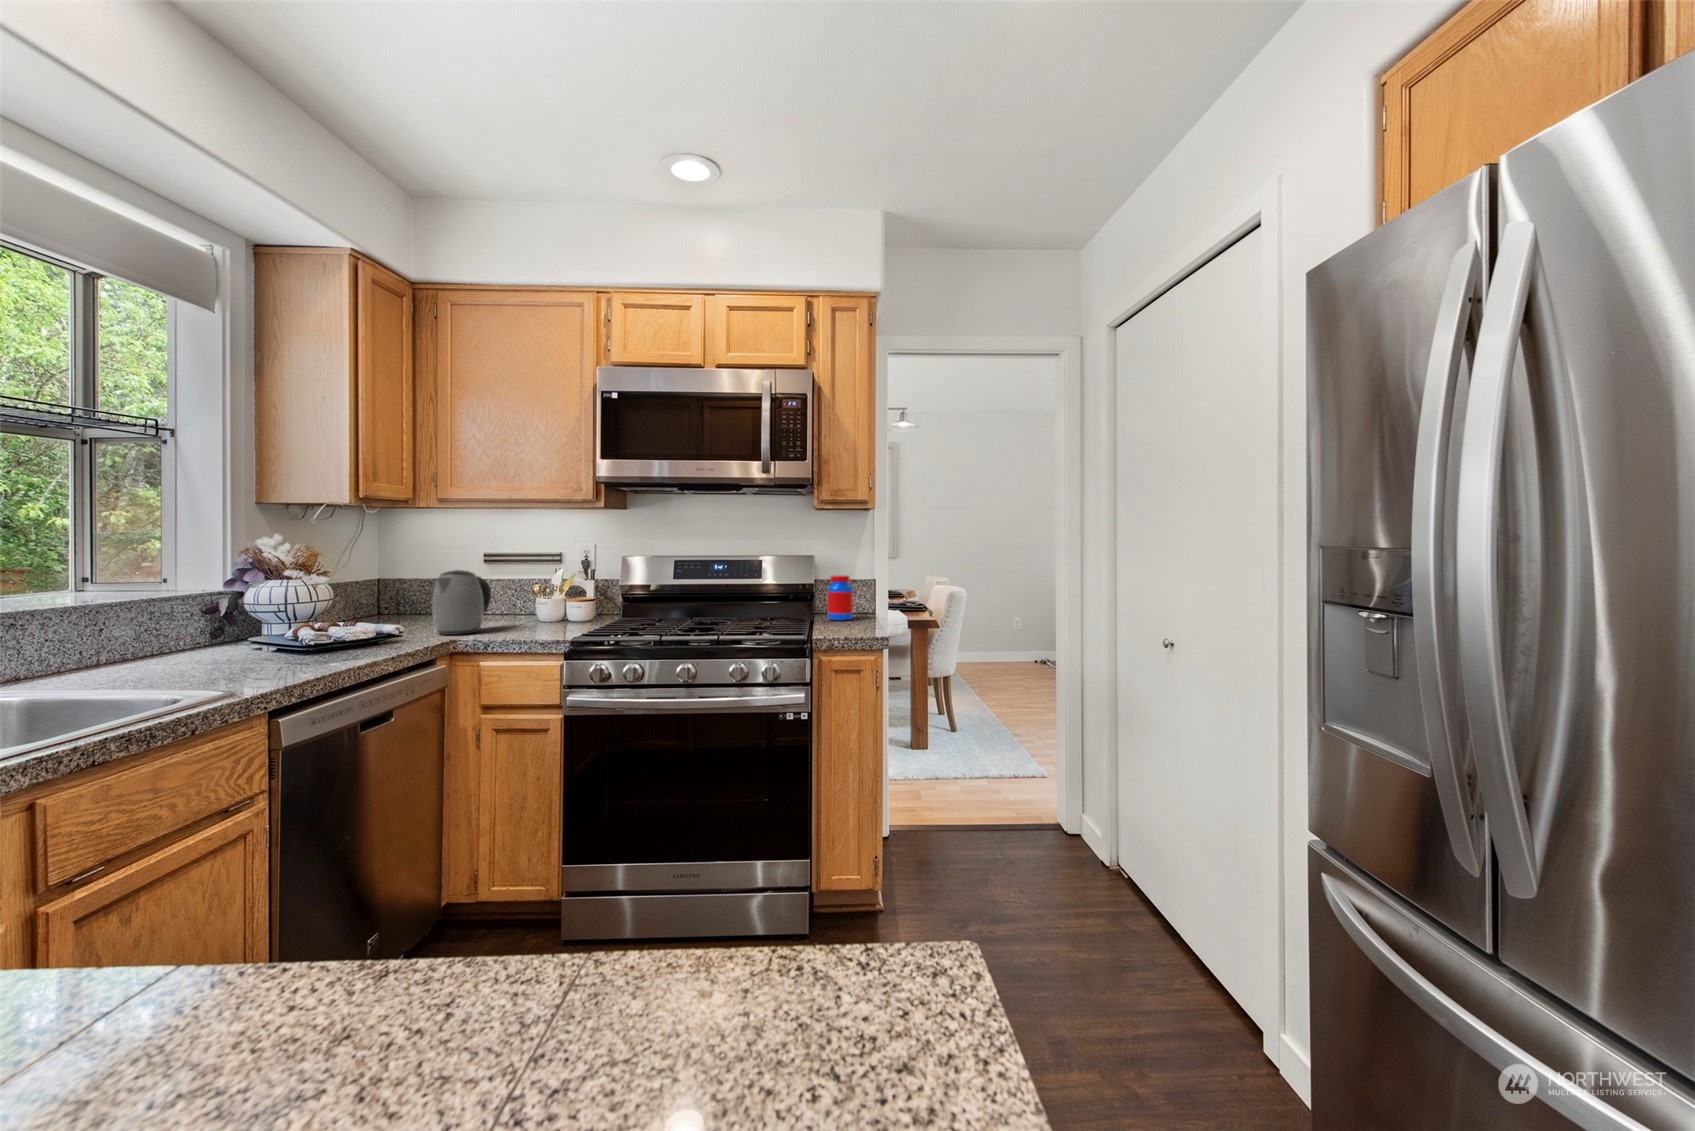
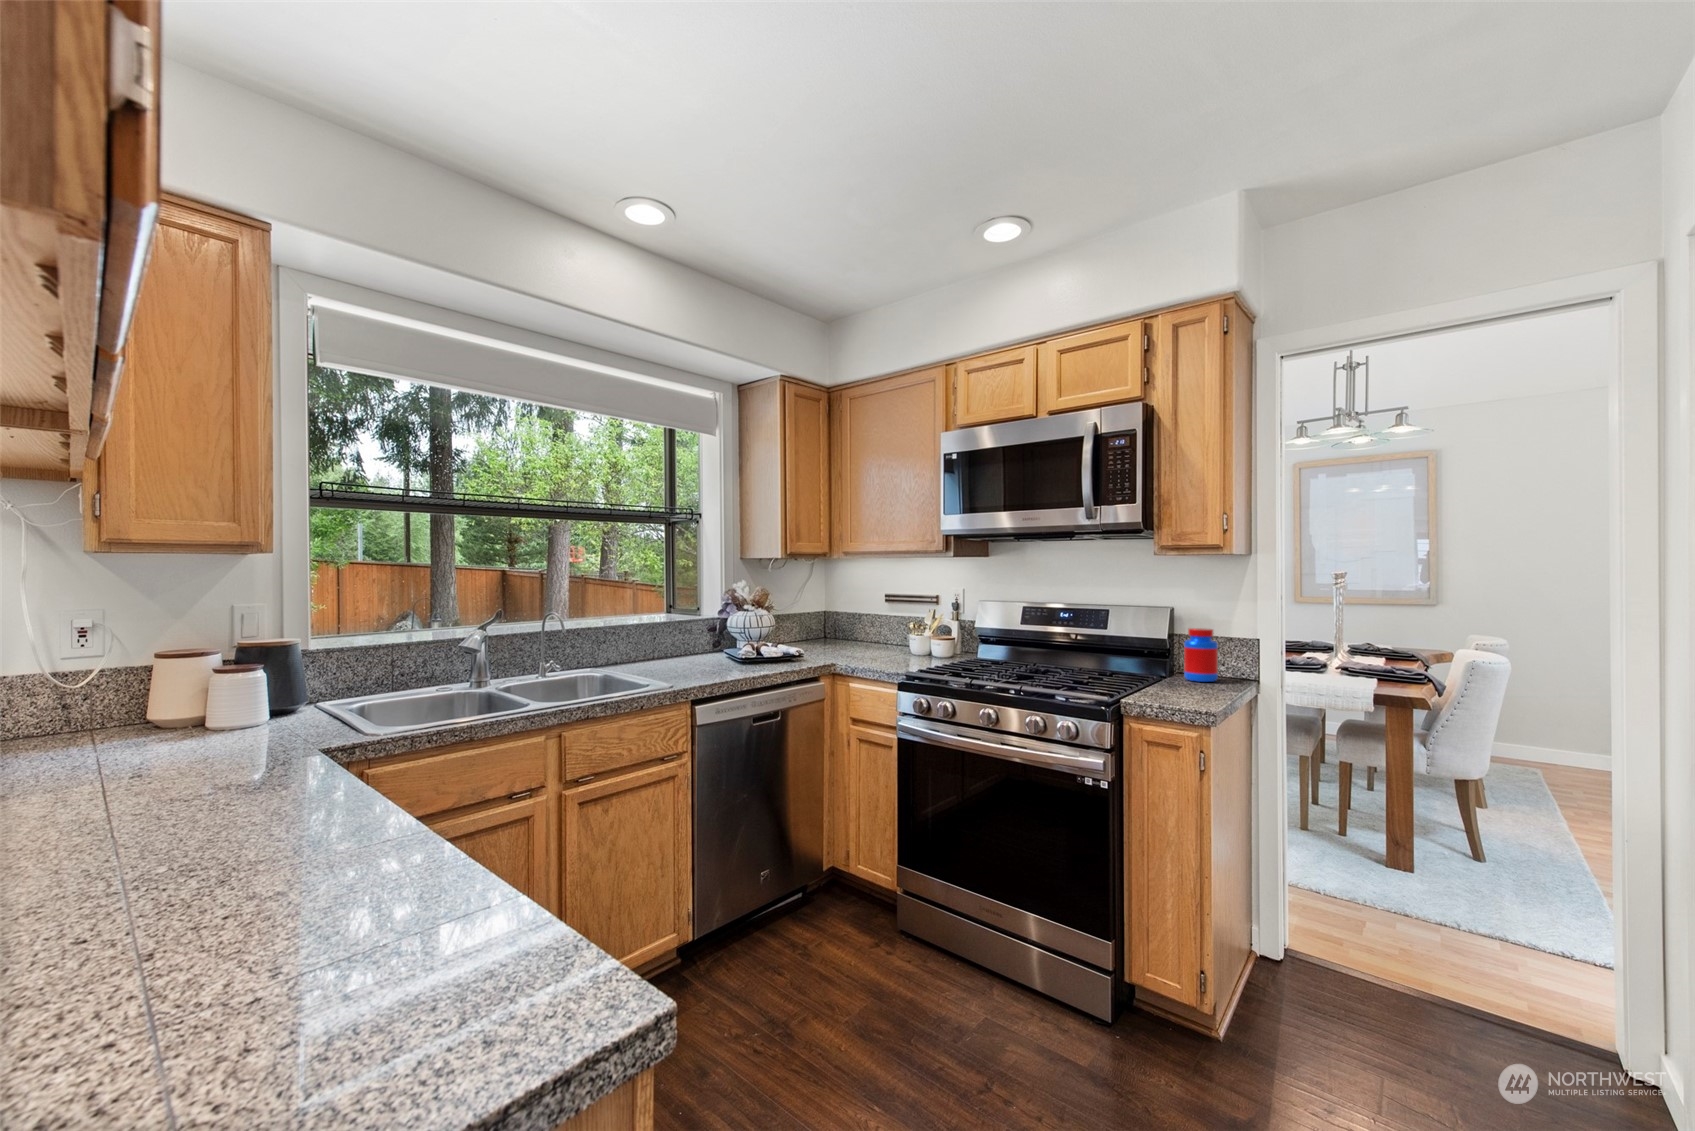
kettle: present [432,570,491,635] -> none [823,610,868,661]

